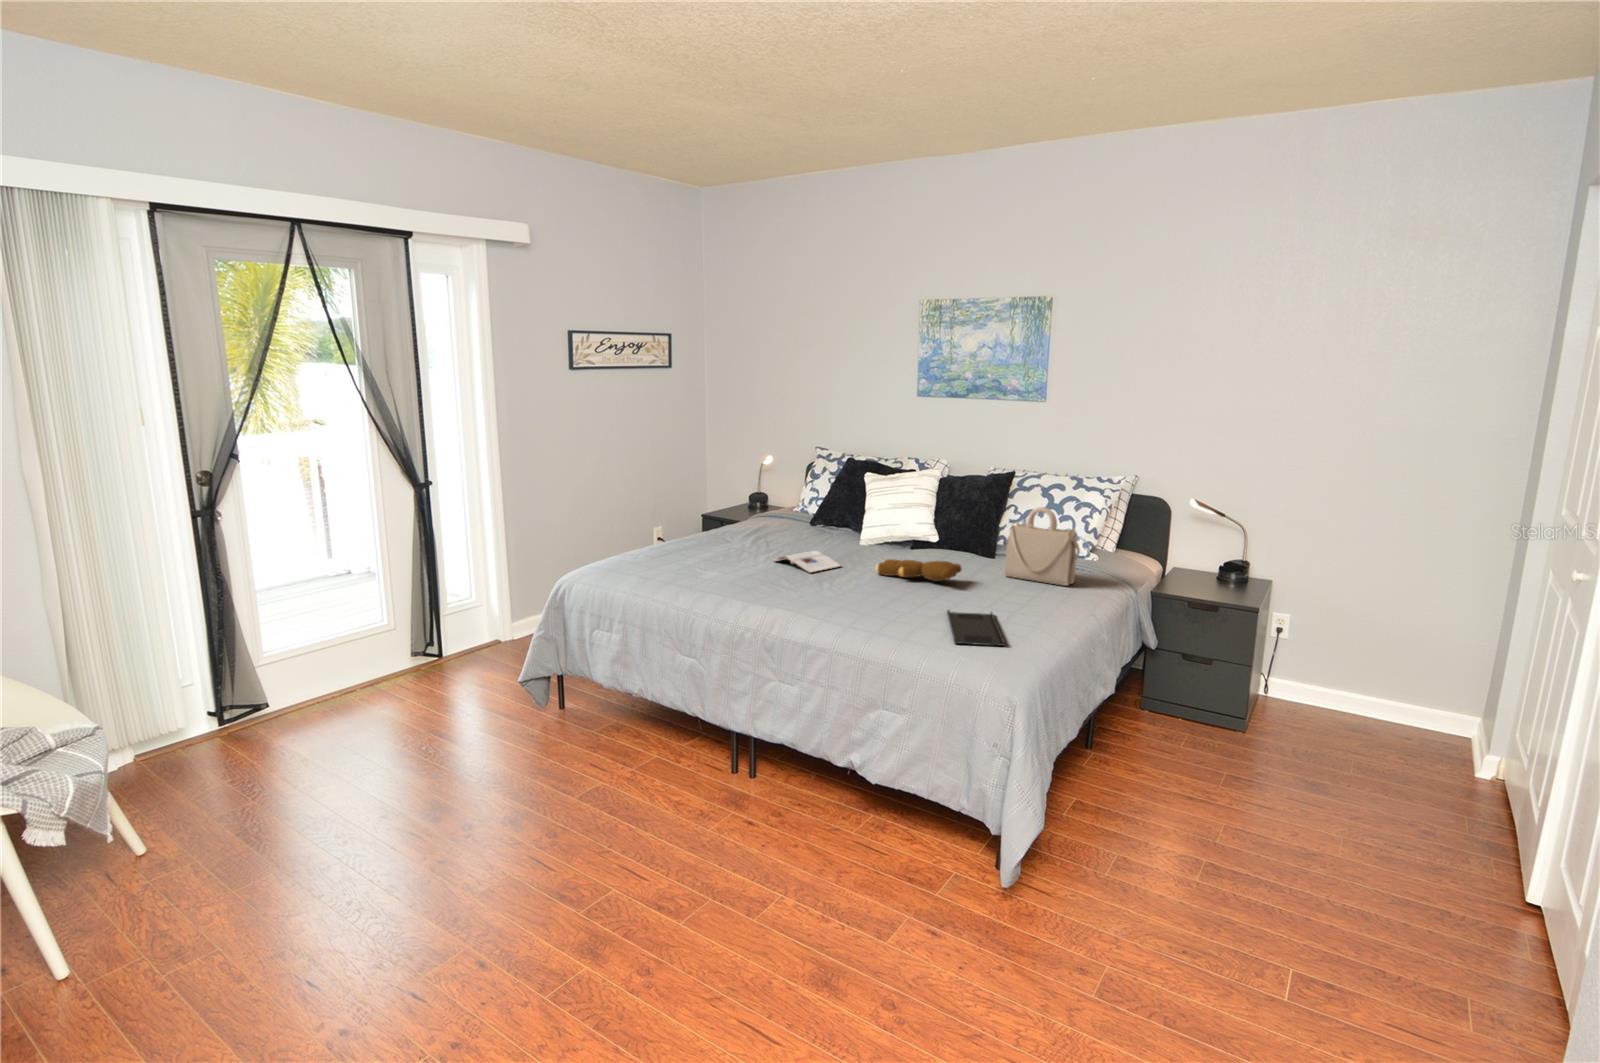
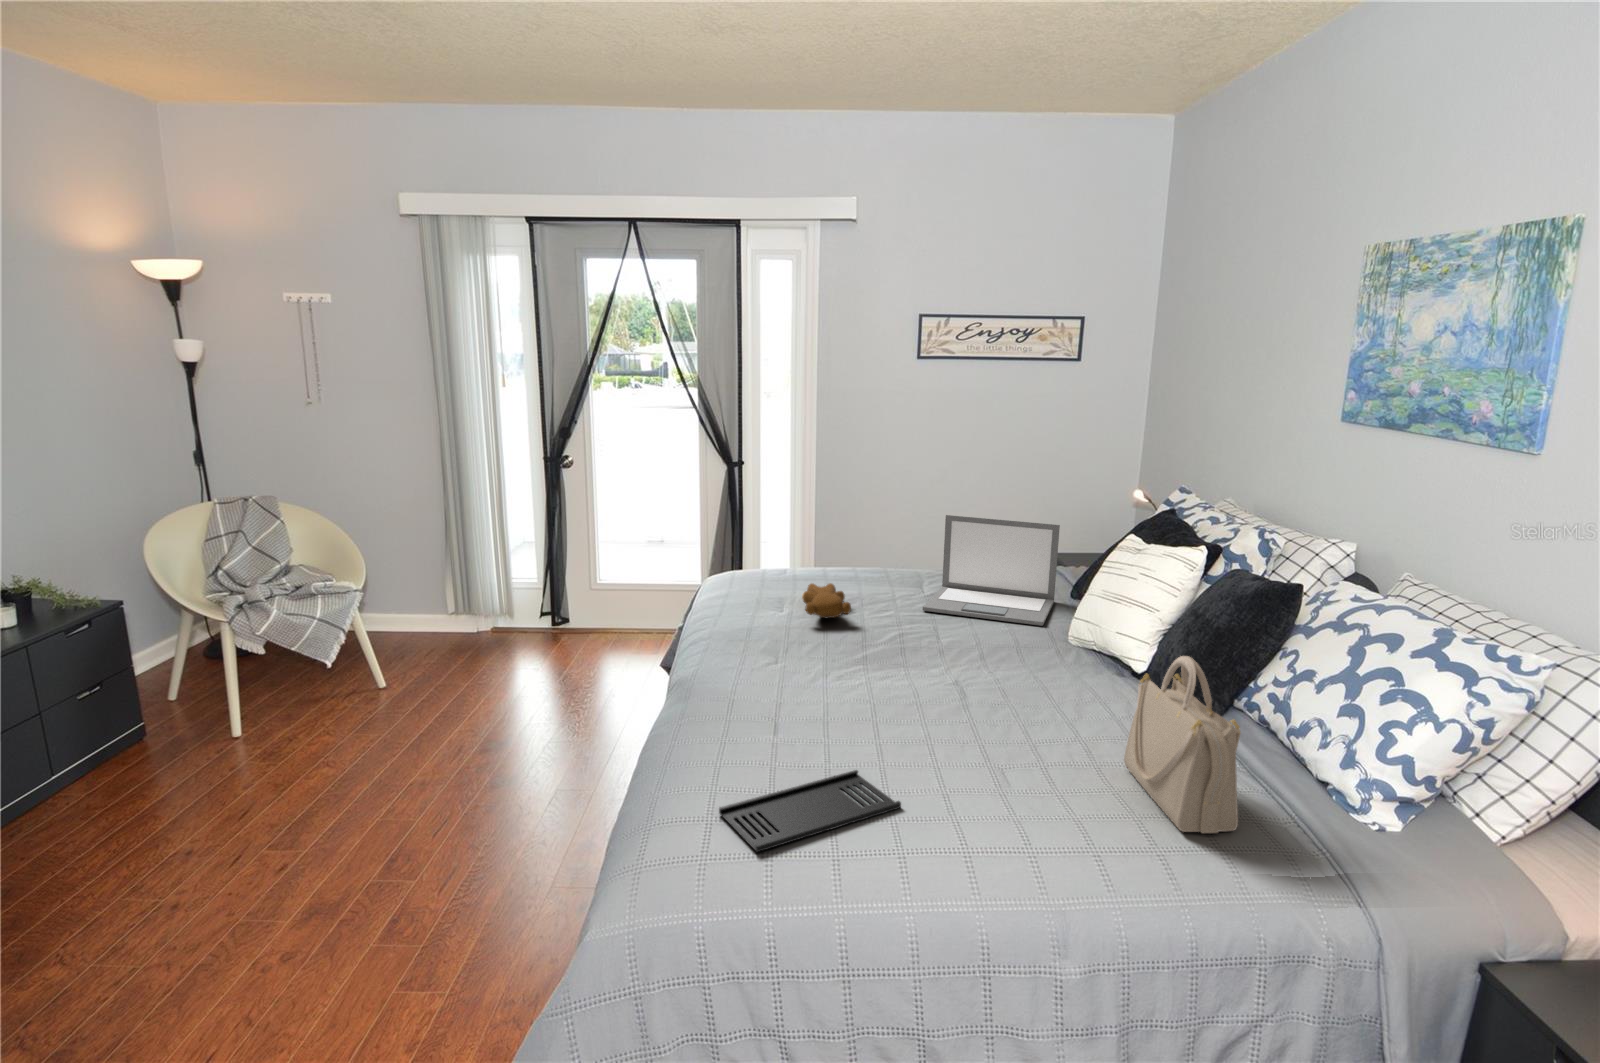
laptop: none [727,476,826,548] -> present [922,515,1060,626]
magazine: present [777,551,841,573] -> none [880,627,951,664]
teddy bear: present [876,559,961,582] -> present [802,583,851,618]

